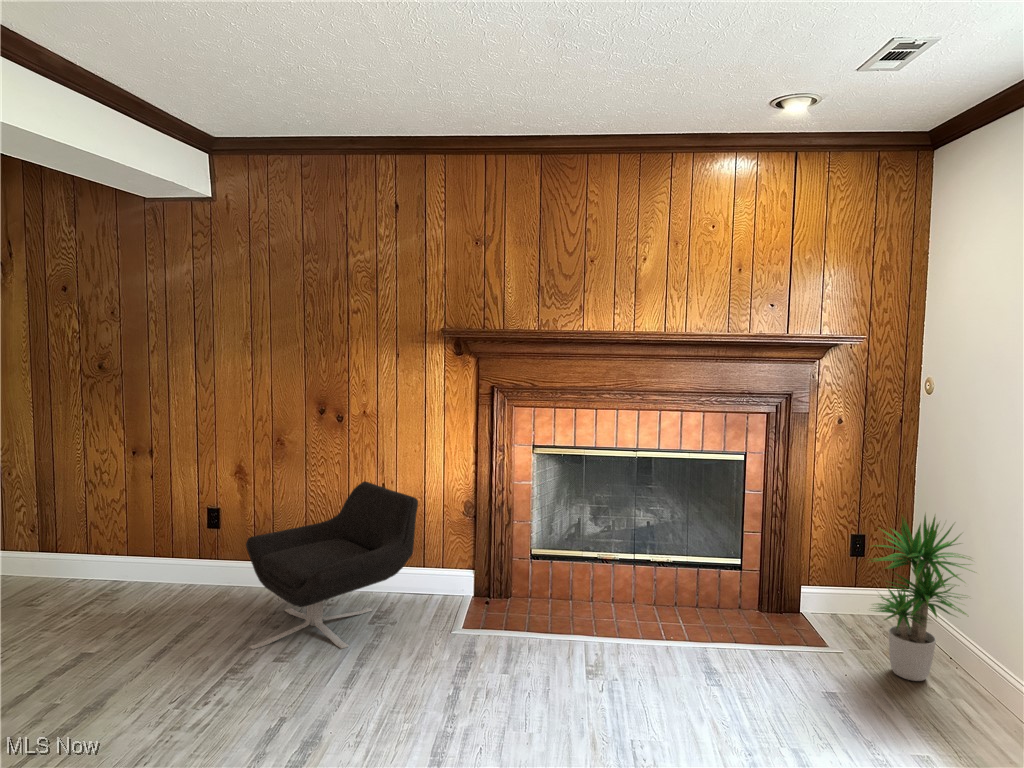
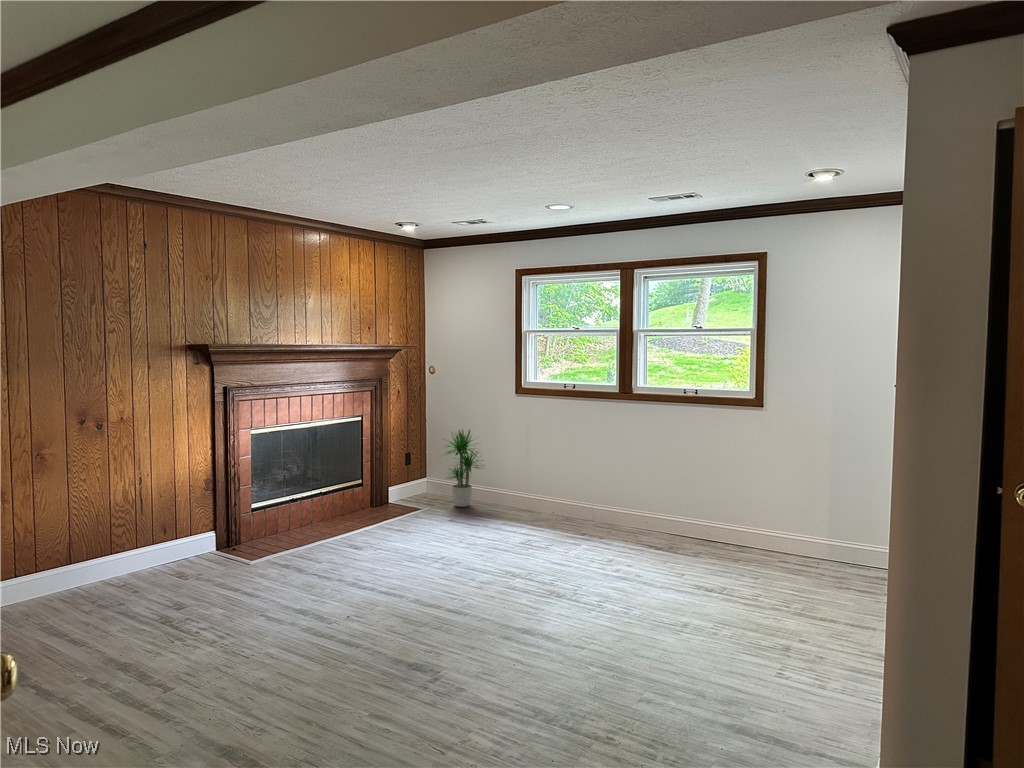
lounge chair: present [246,481,418,649] -> none [75,473,224,613]

